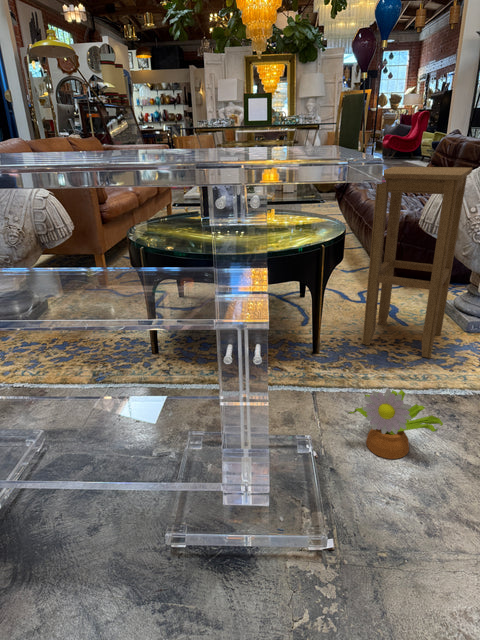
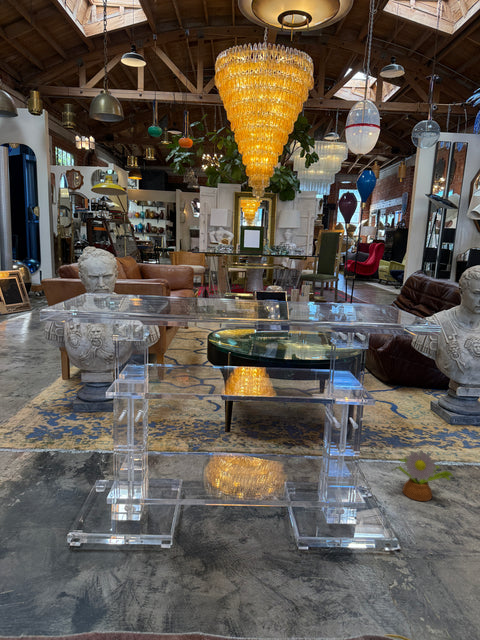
stool: present [362,167,472,358] -> none [378,304,449,441]

